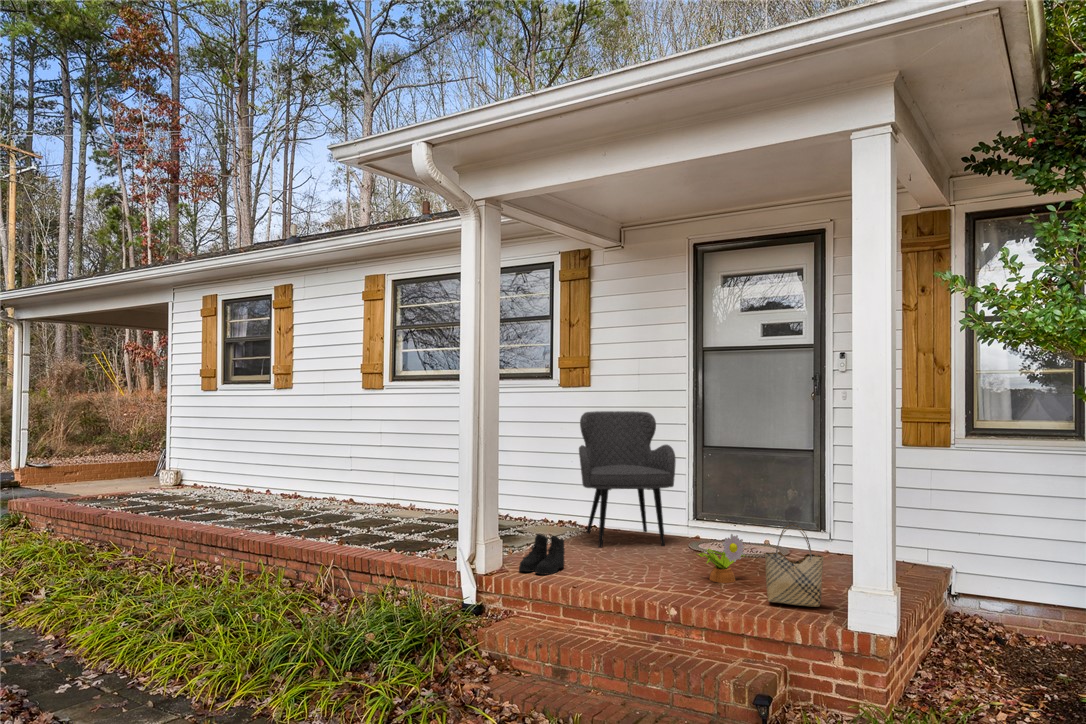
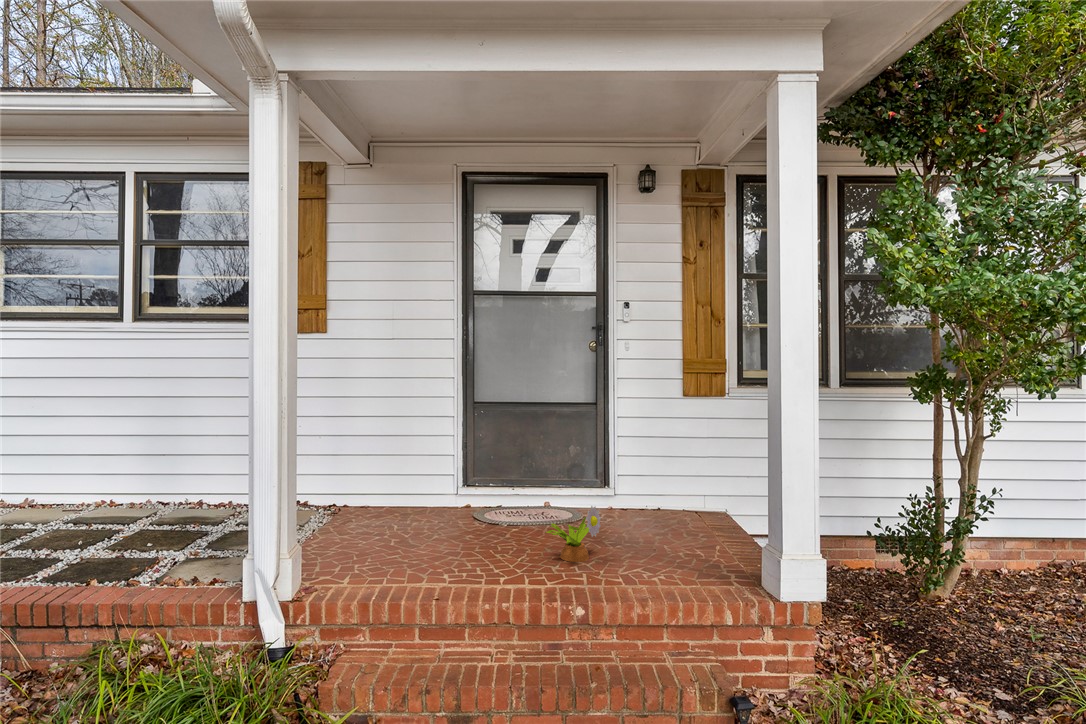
armchair: present [579,411,676,548] -> none [333,364,457,535]
woven basket: present [764,524,824,607] -> none [659,490,716,580]
boots: present [519,534,565,575] -> none [325,533,382,589]

